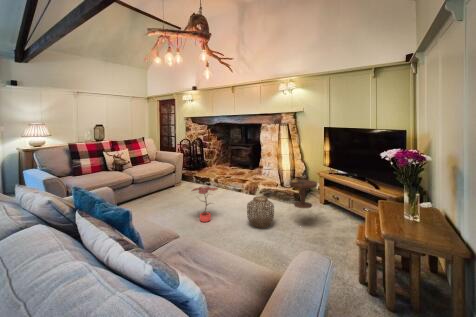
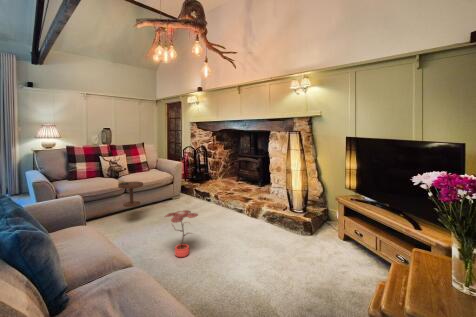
side table: present [290,180,317,208] -> present [118,181,143,207]
woven basket: present [247,196,274,228] -> none [231,229,268,274]

